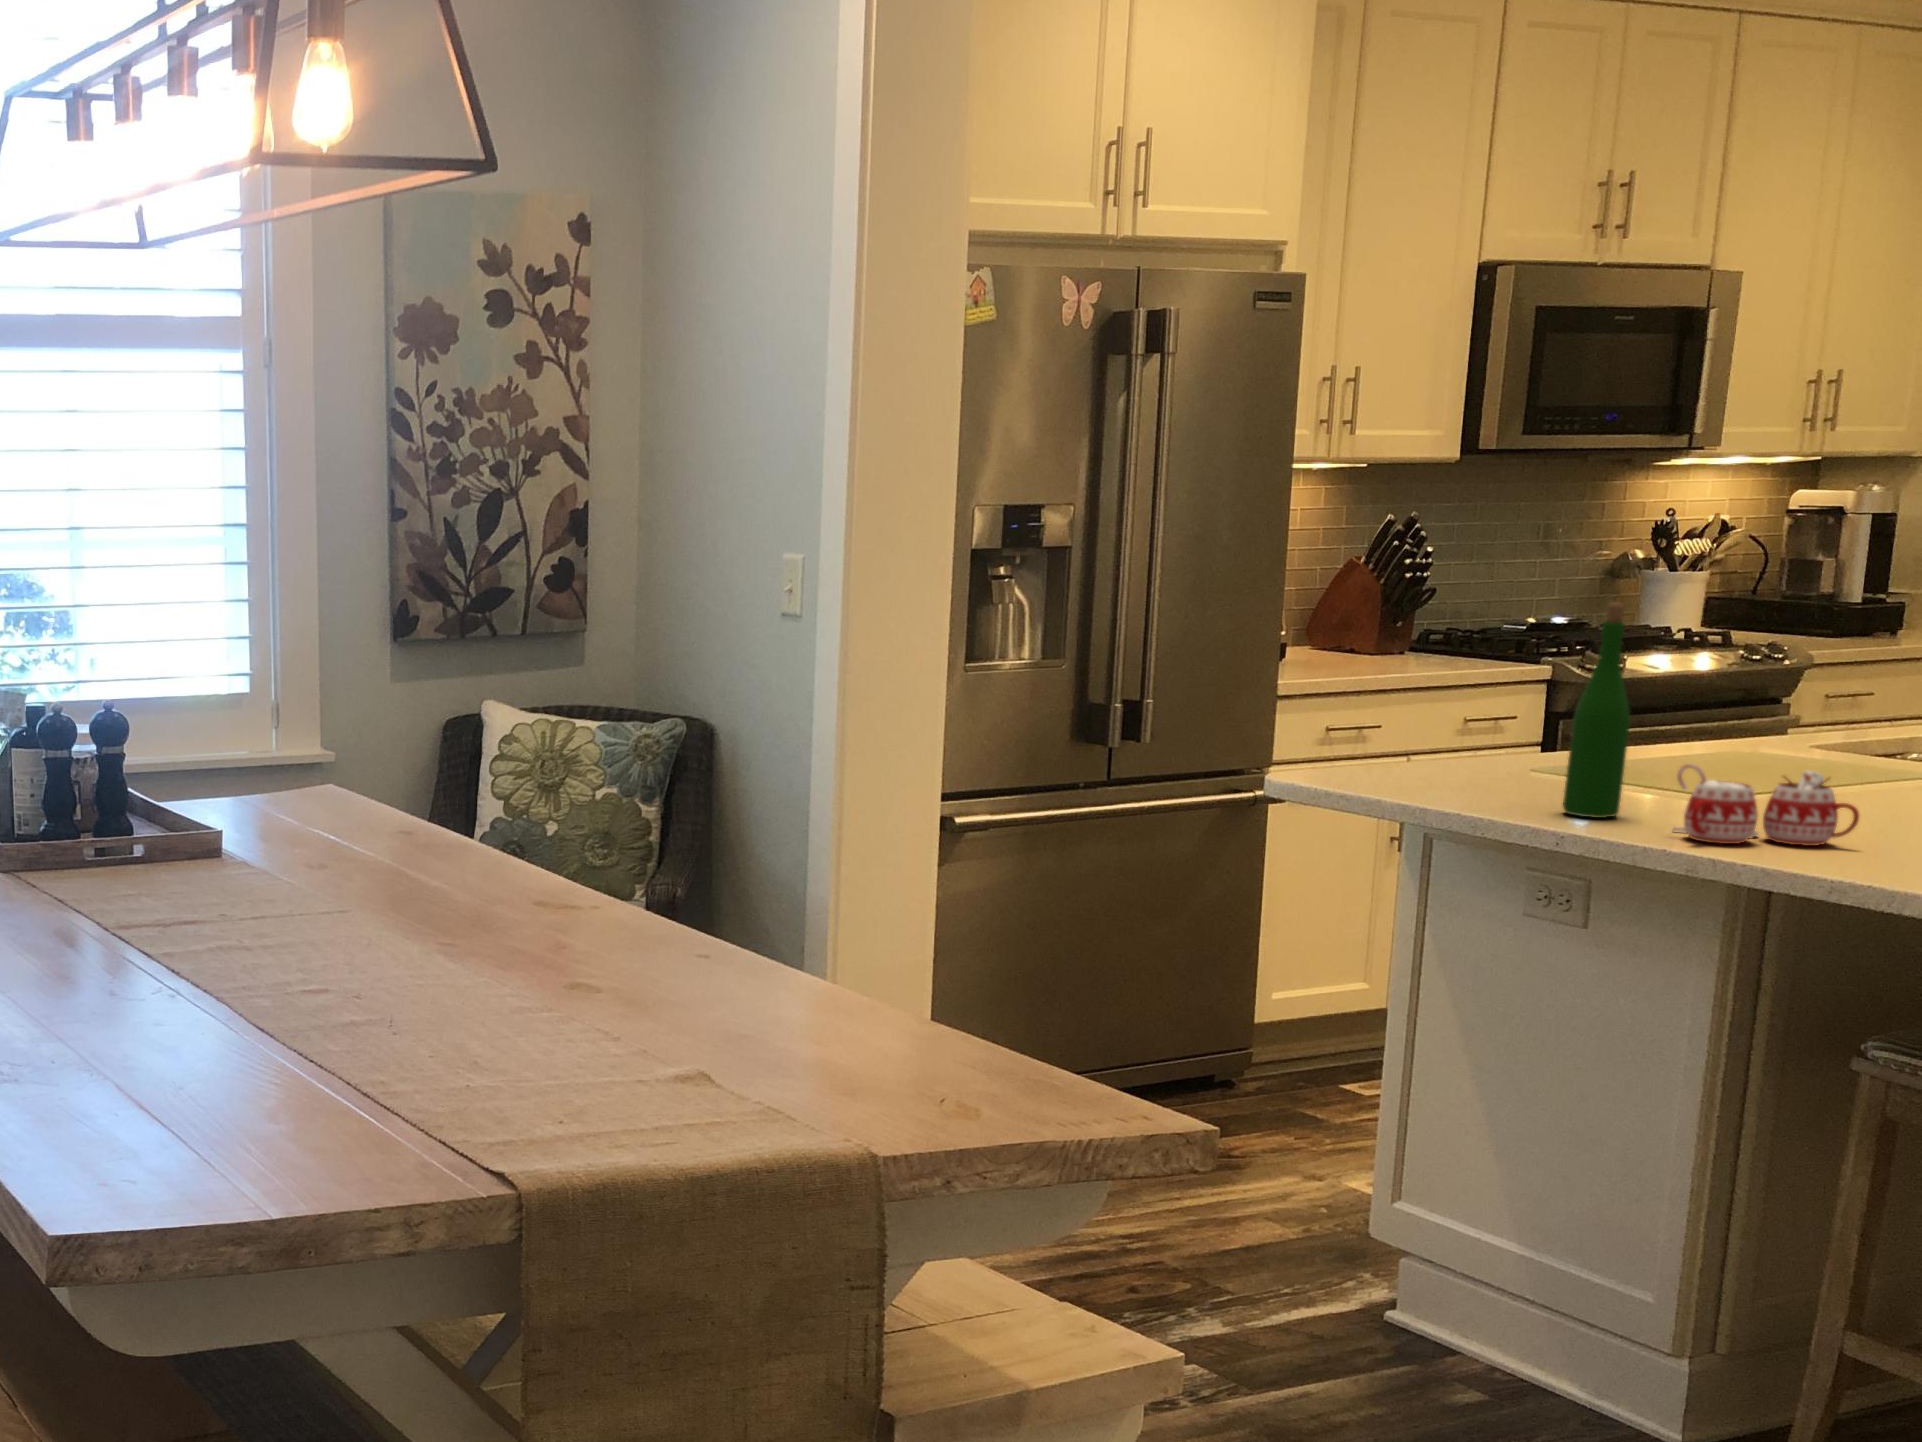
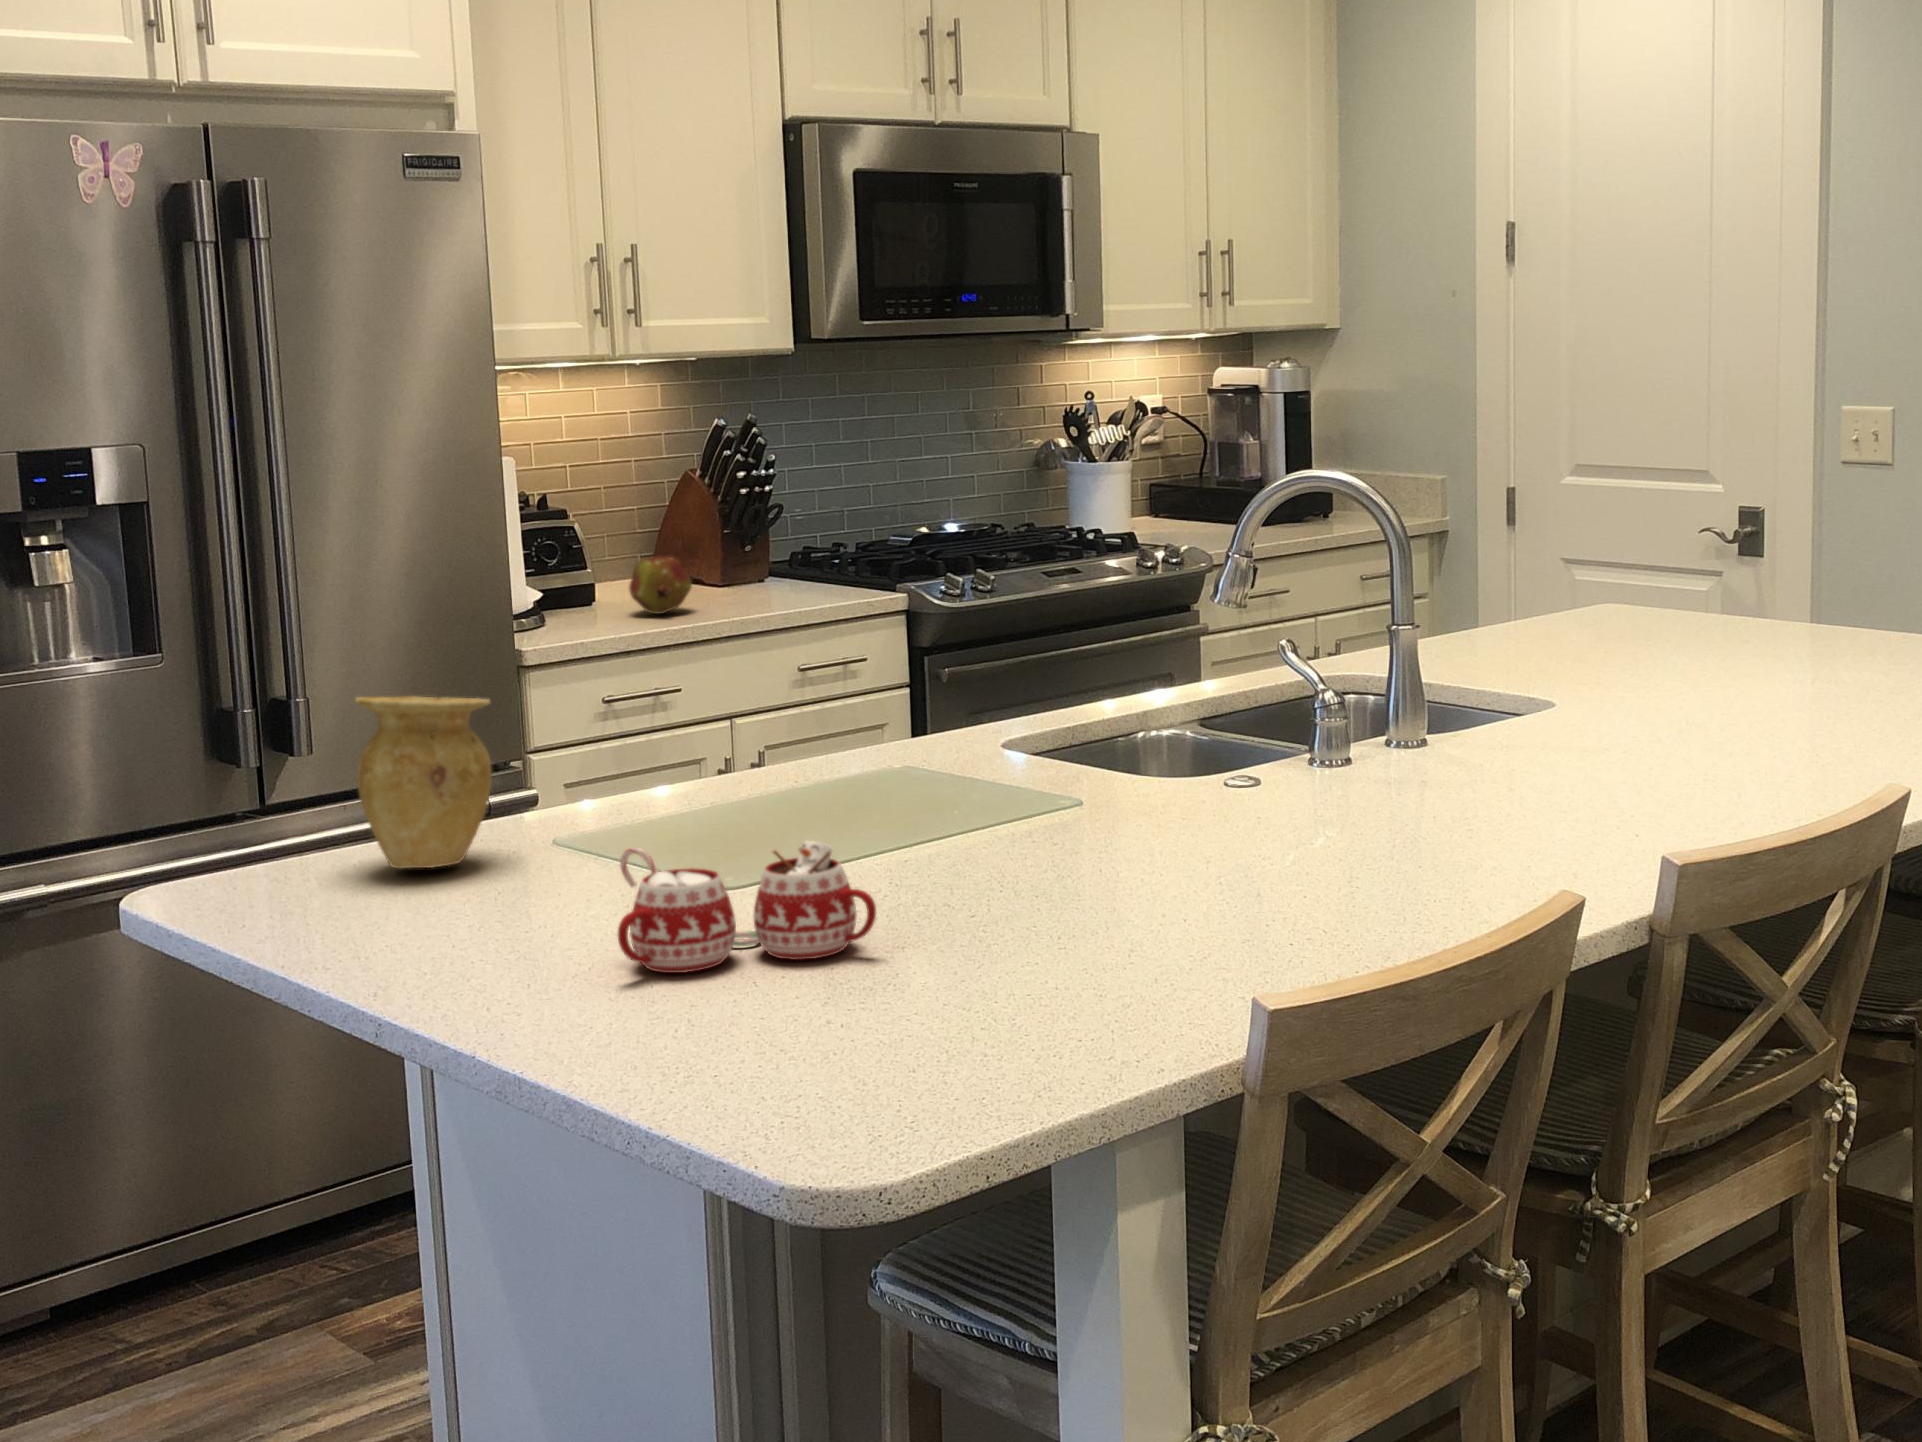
wine bottle: present [1563,602,1630,818] -> none [508,596,602,925]
fruit: none [1338,620,1390,666] -> present [629,556,692,614]
vase: none [1414,669,1511,785] -> present [355,696,492,869]

